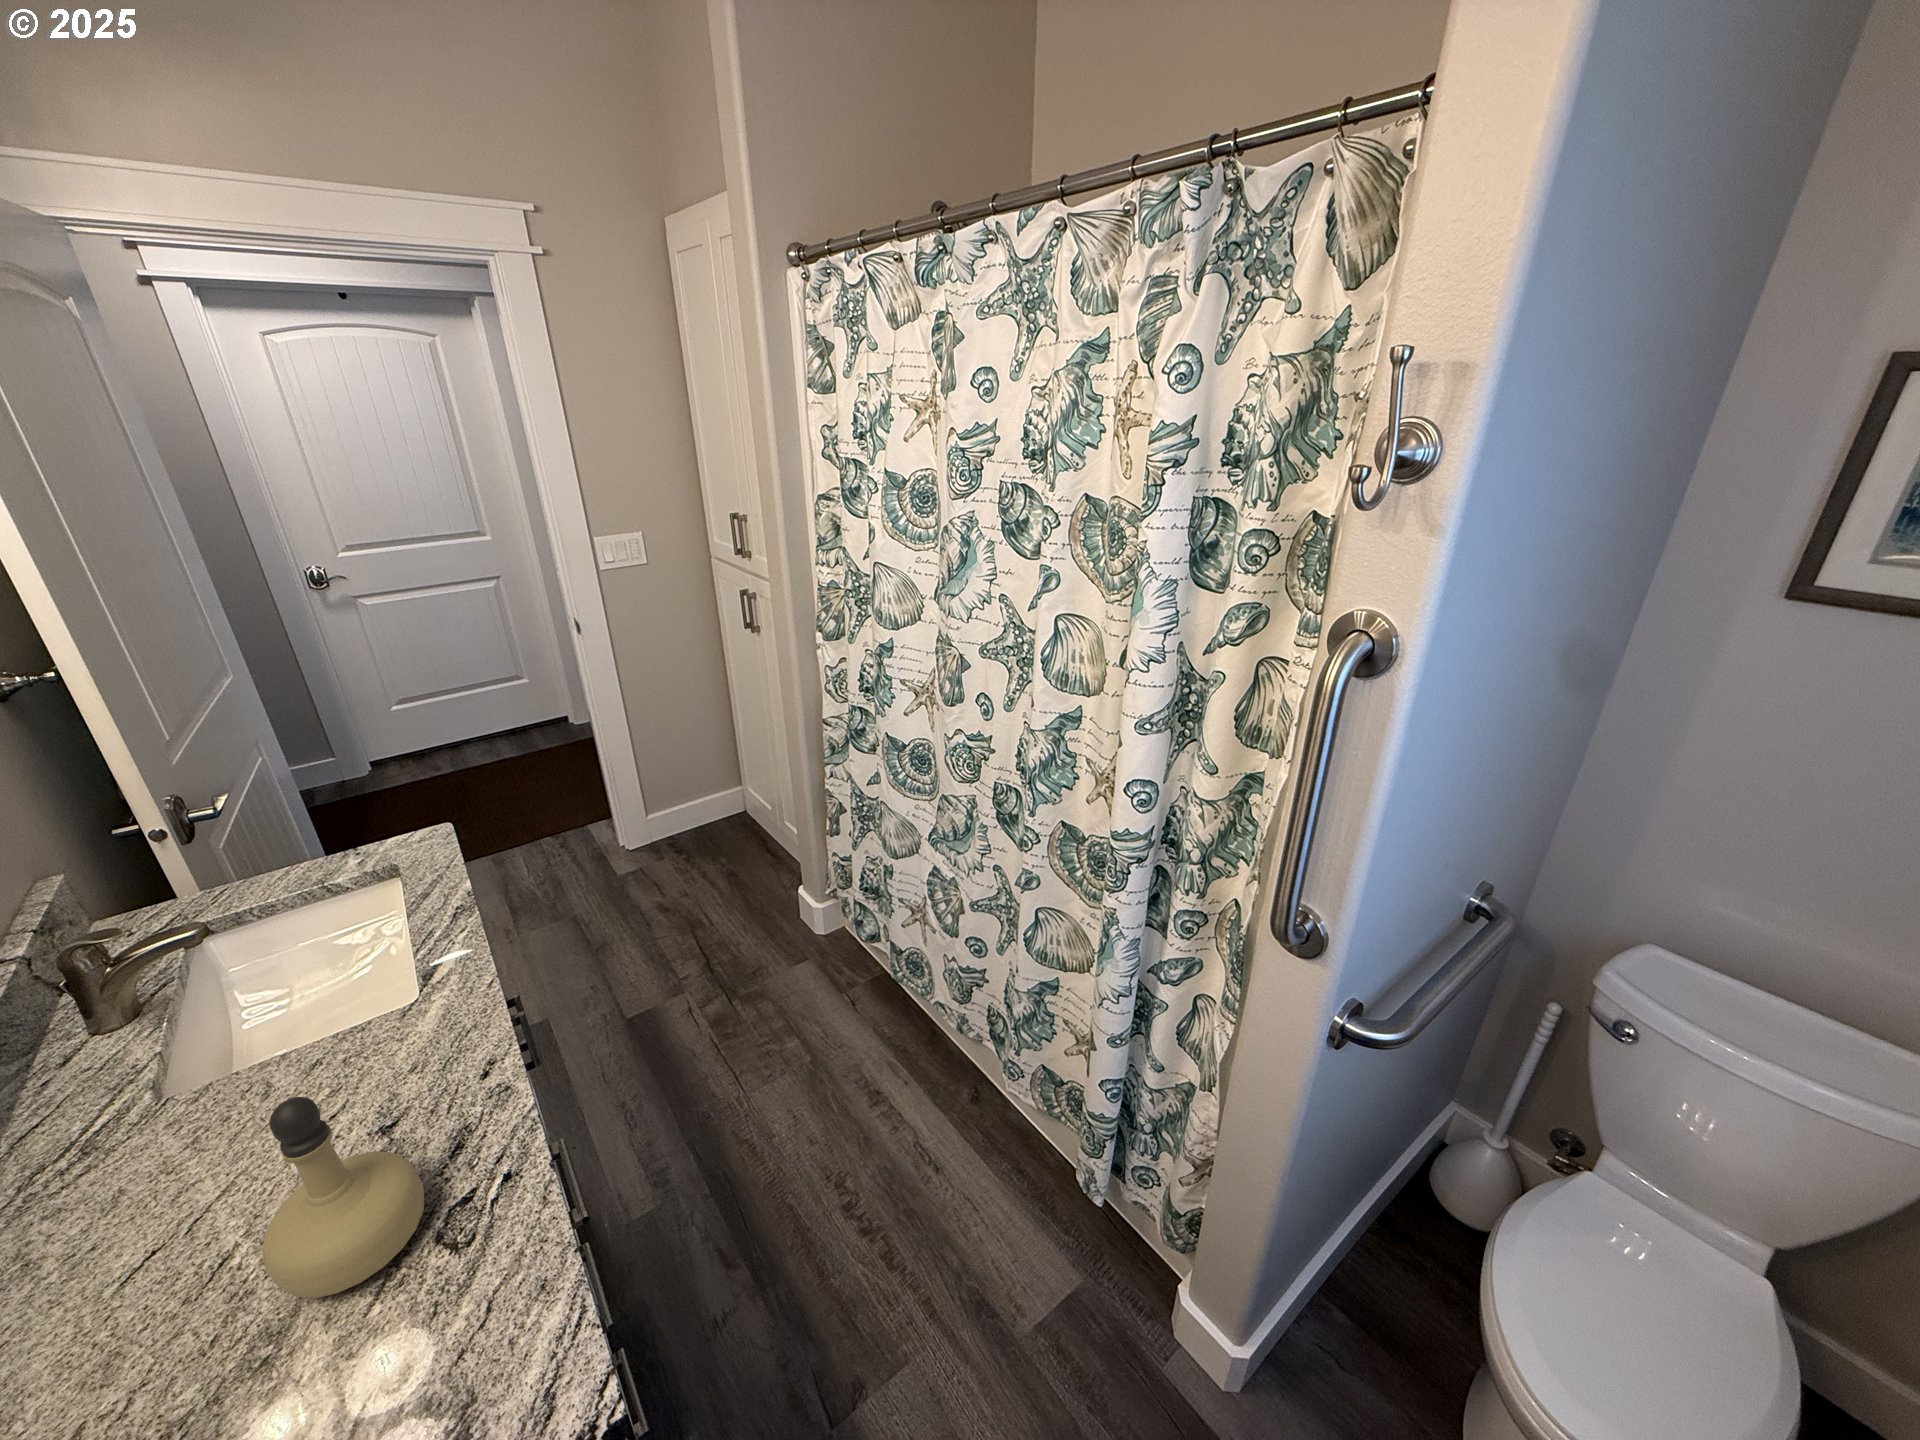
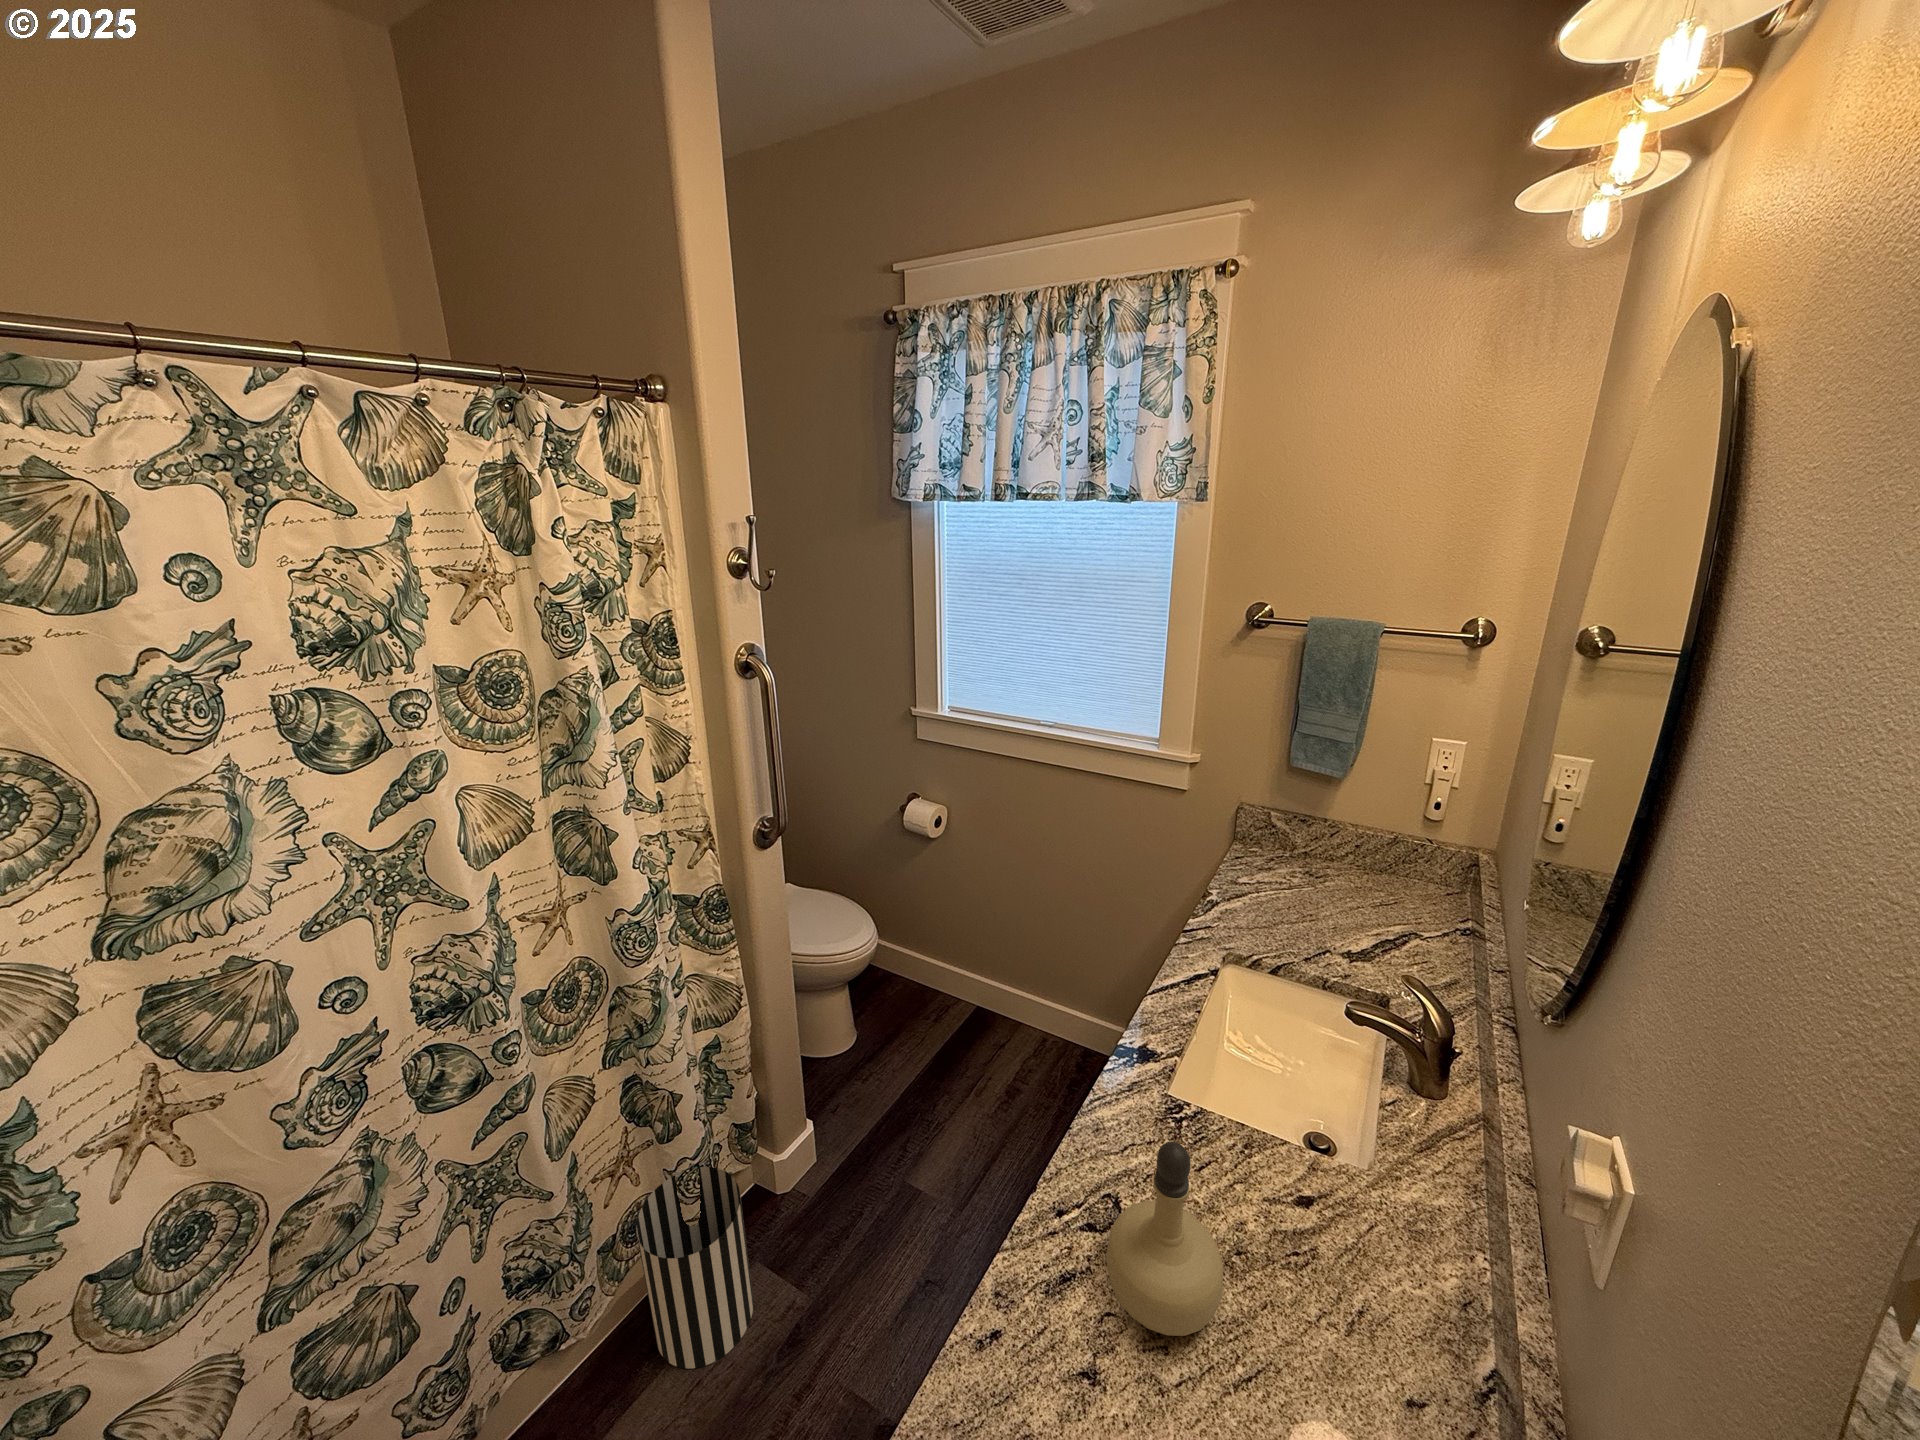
wastebasket: none [1001,1086,1109,1281] -> present [636,1167,754,1369]

